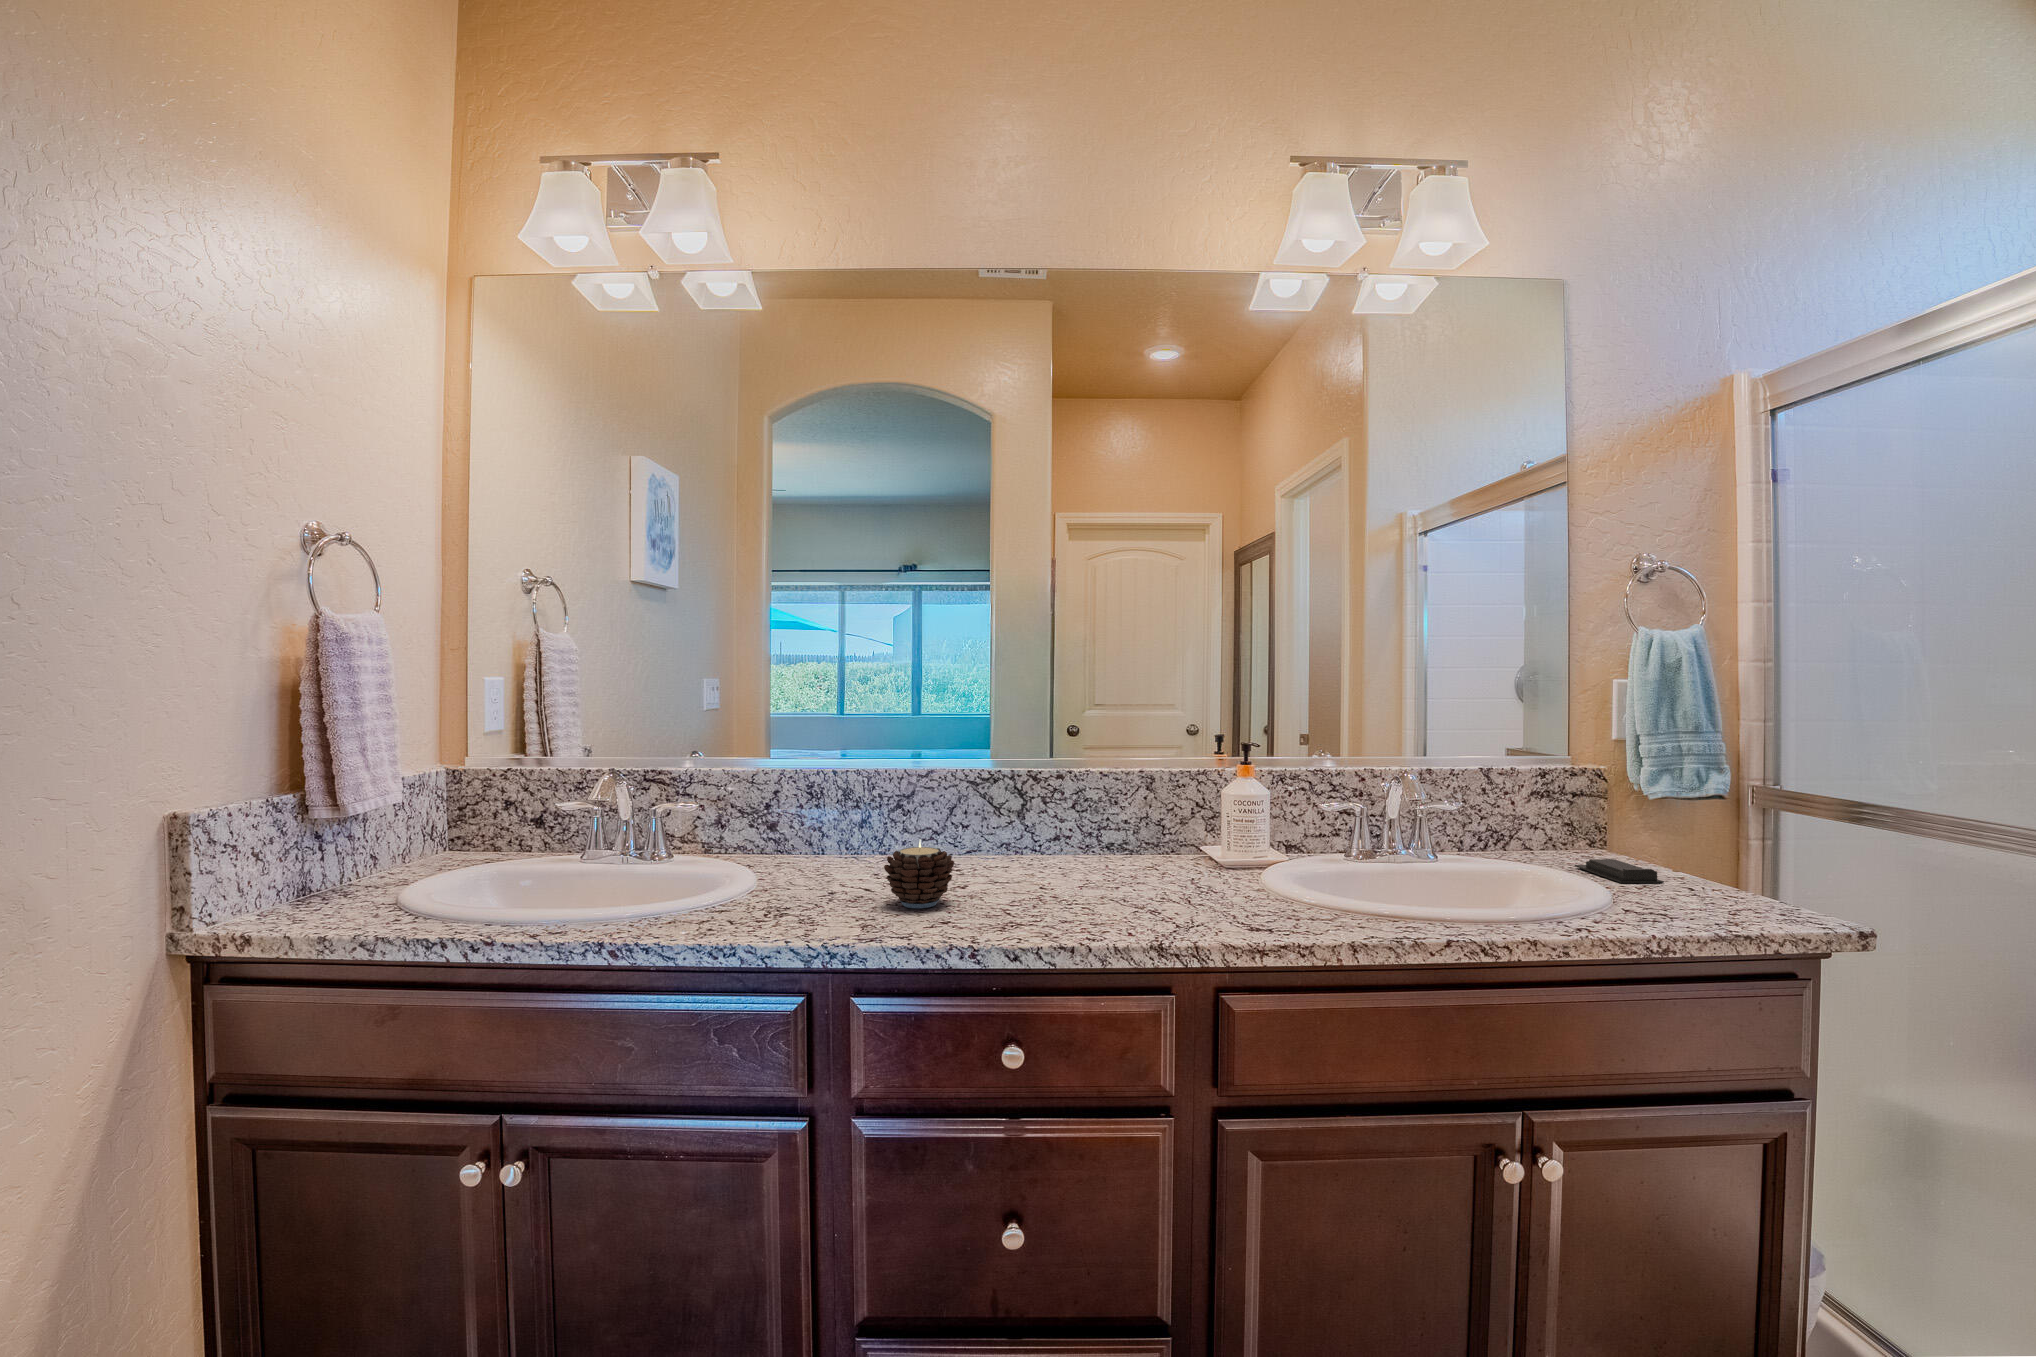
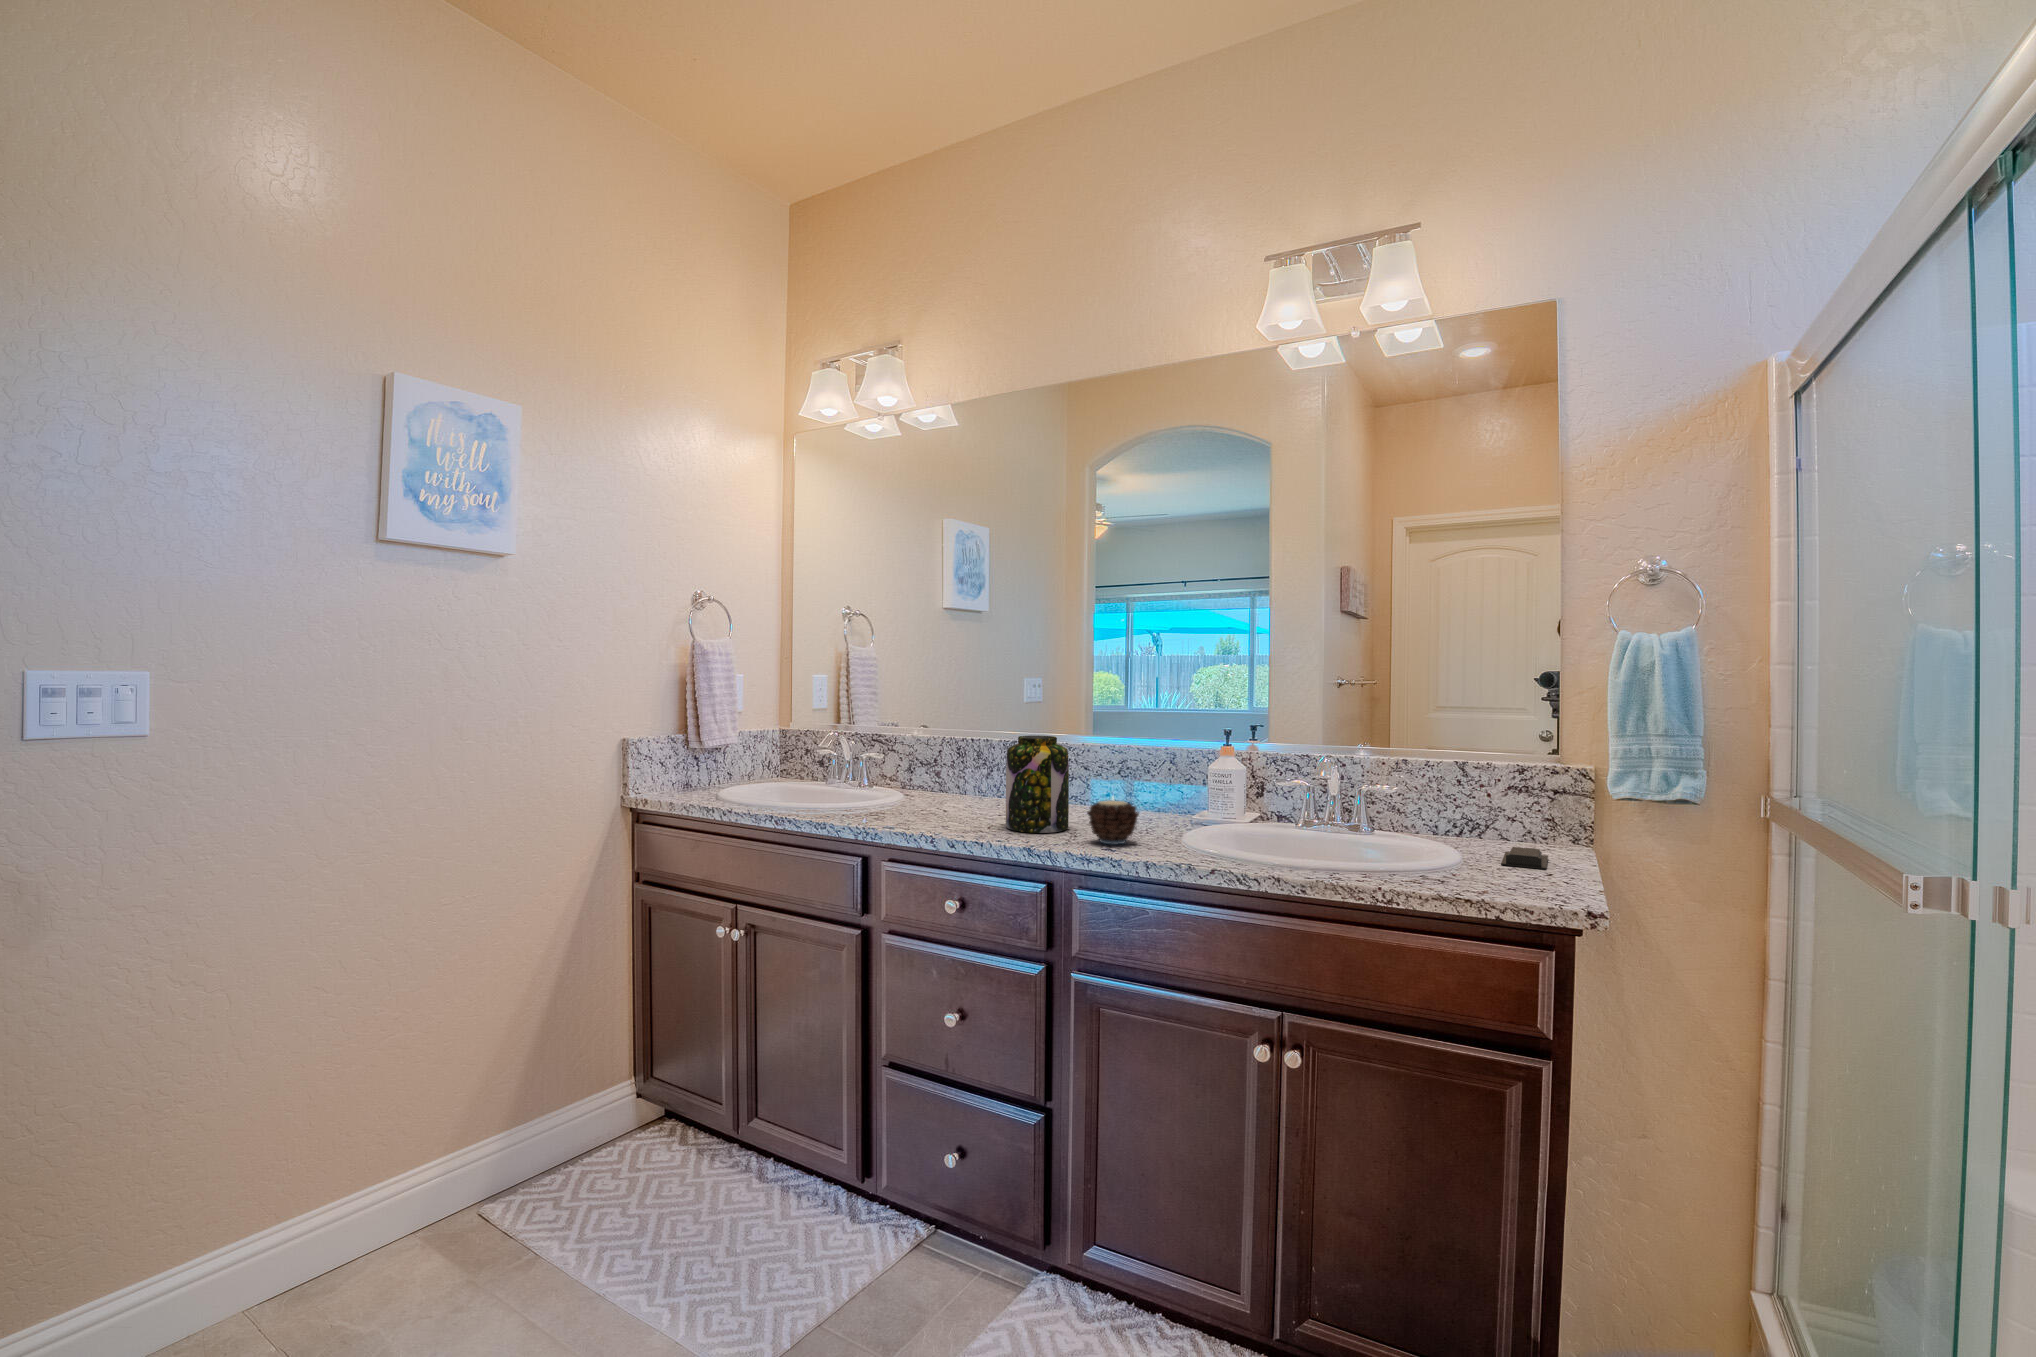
jar: none [1020,765,1117,911] -> present [1006,735,1069,833]
candle: present [884,840,954,908] -> present [1087,799,1139,844]

